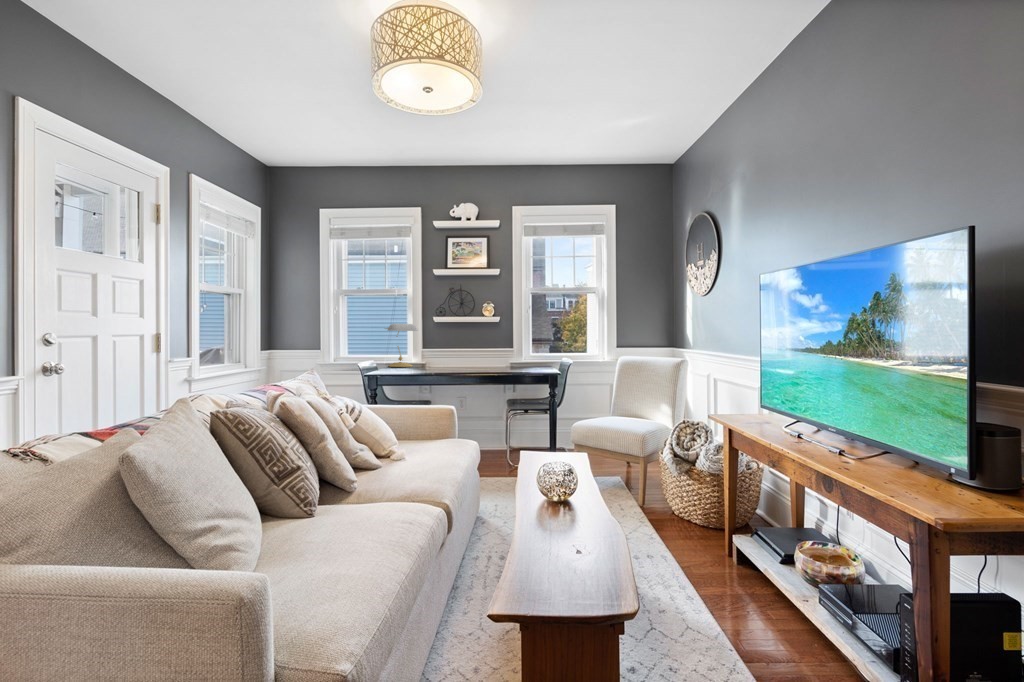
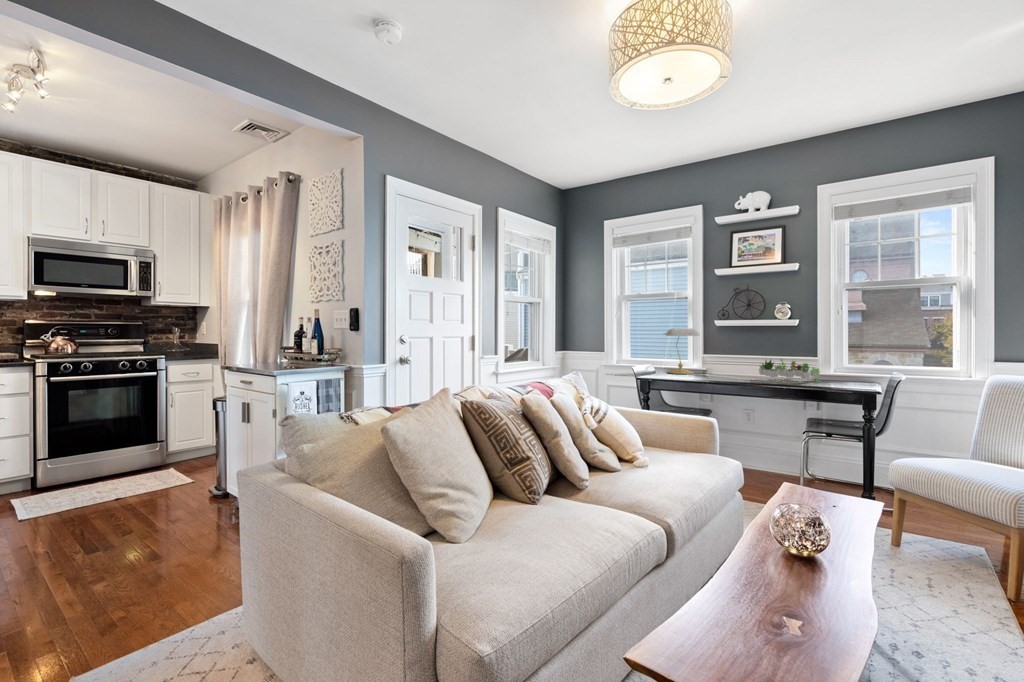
succulent plant: none [470,350,516,371] -> present [759,359,820,382]

